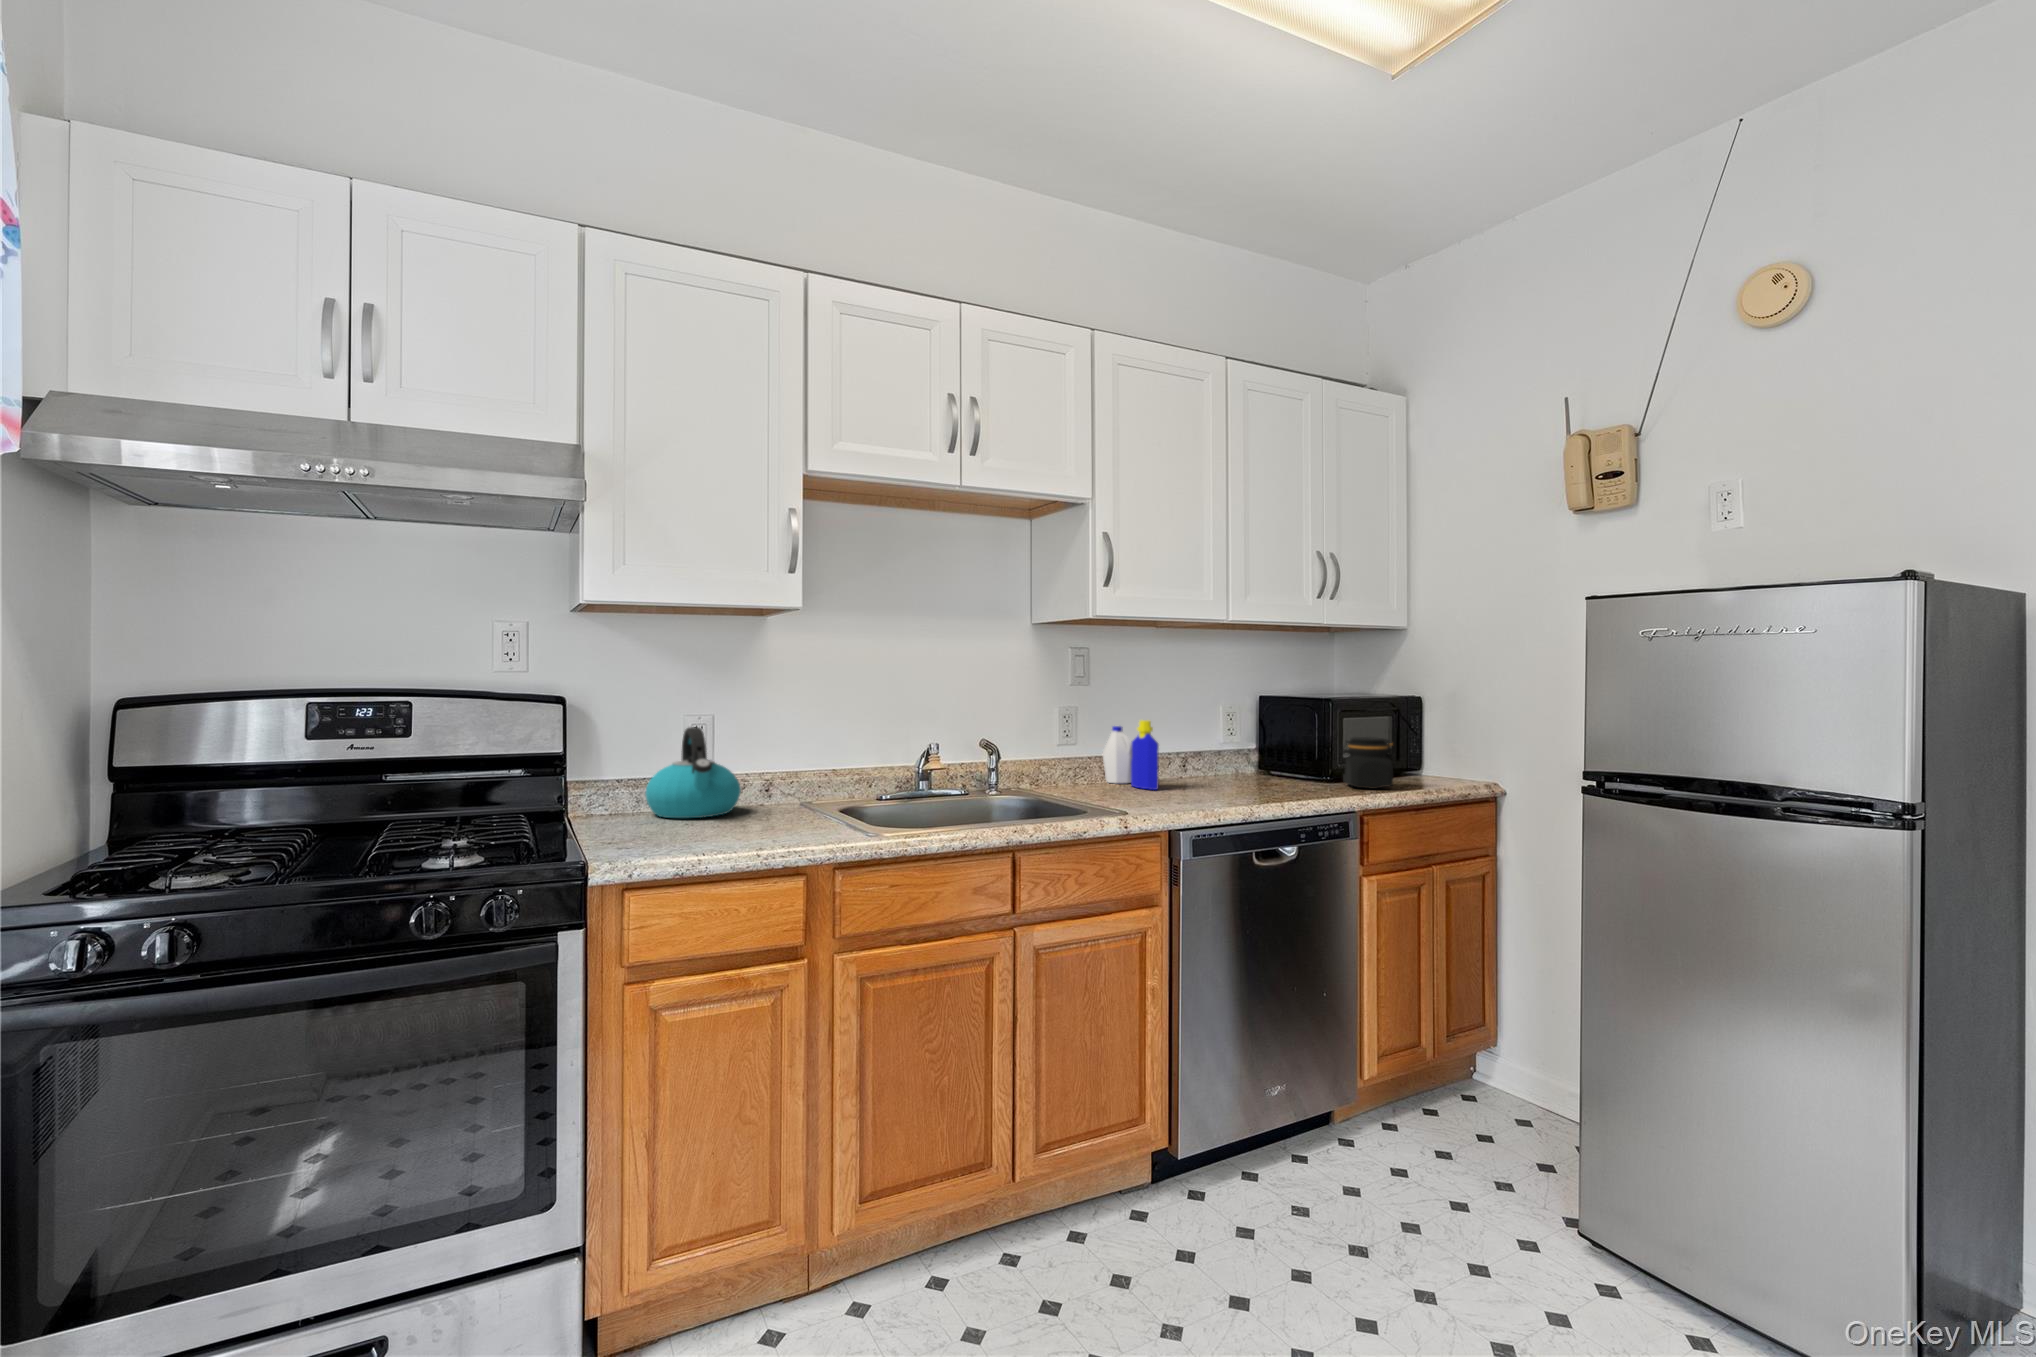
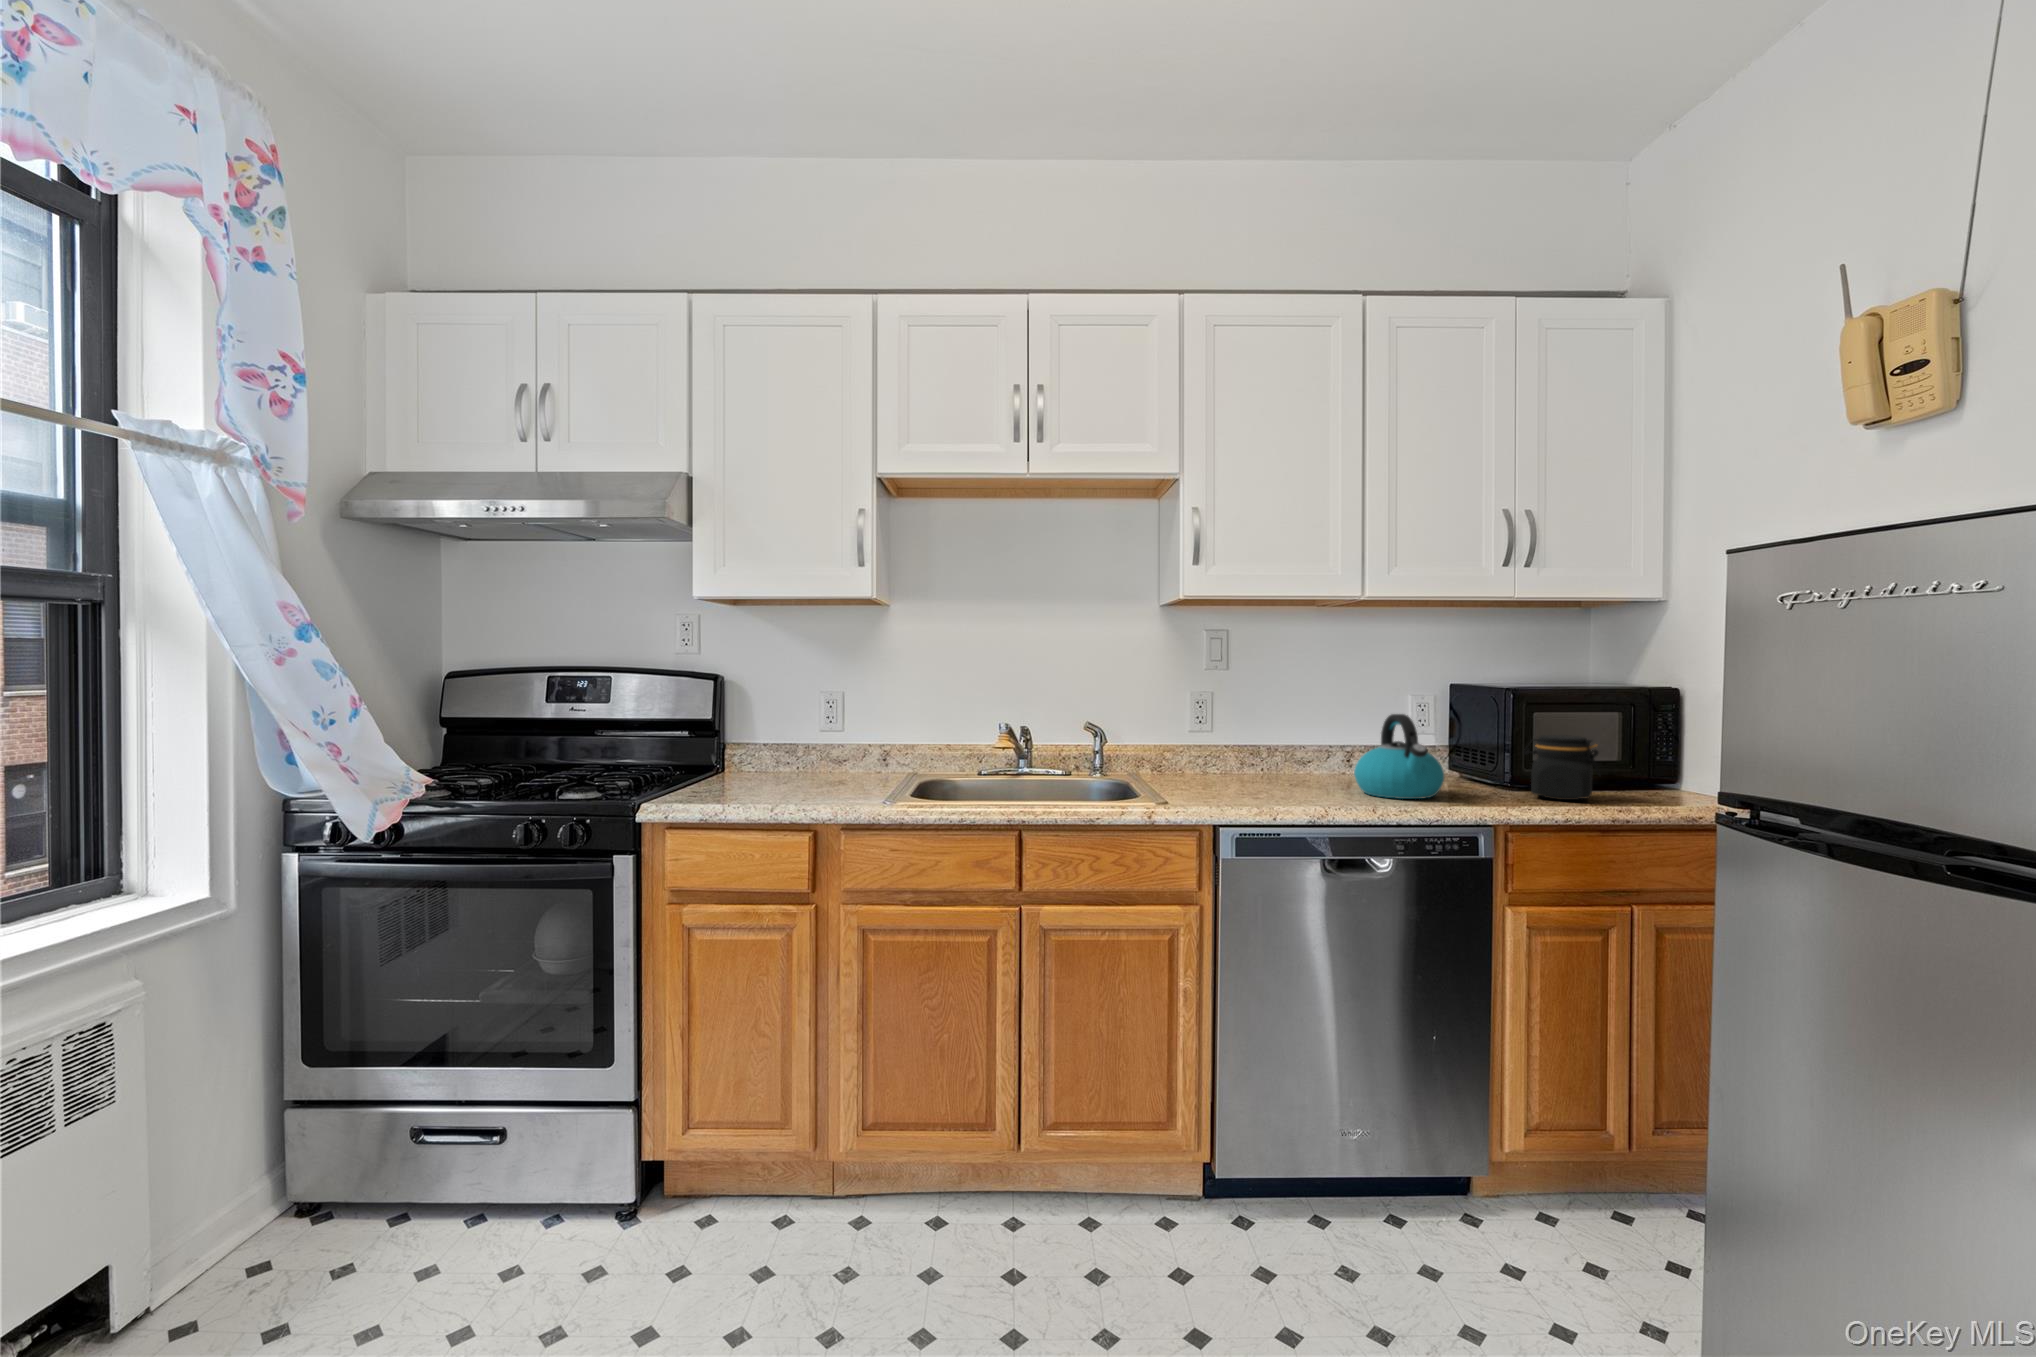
bottle: present [1103,720,1159,790] -> none [1236,707,1278,783]
kettle: present [646,727,741,818] -> present [1354,714,1444,799]

